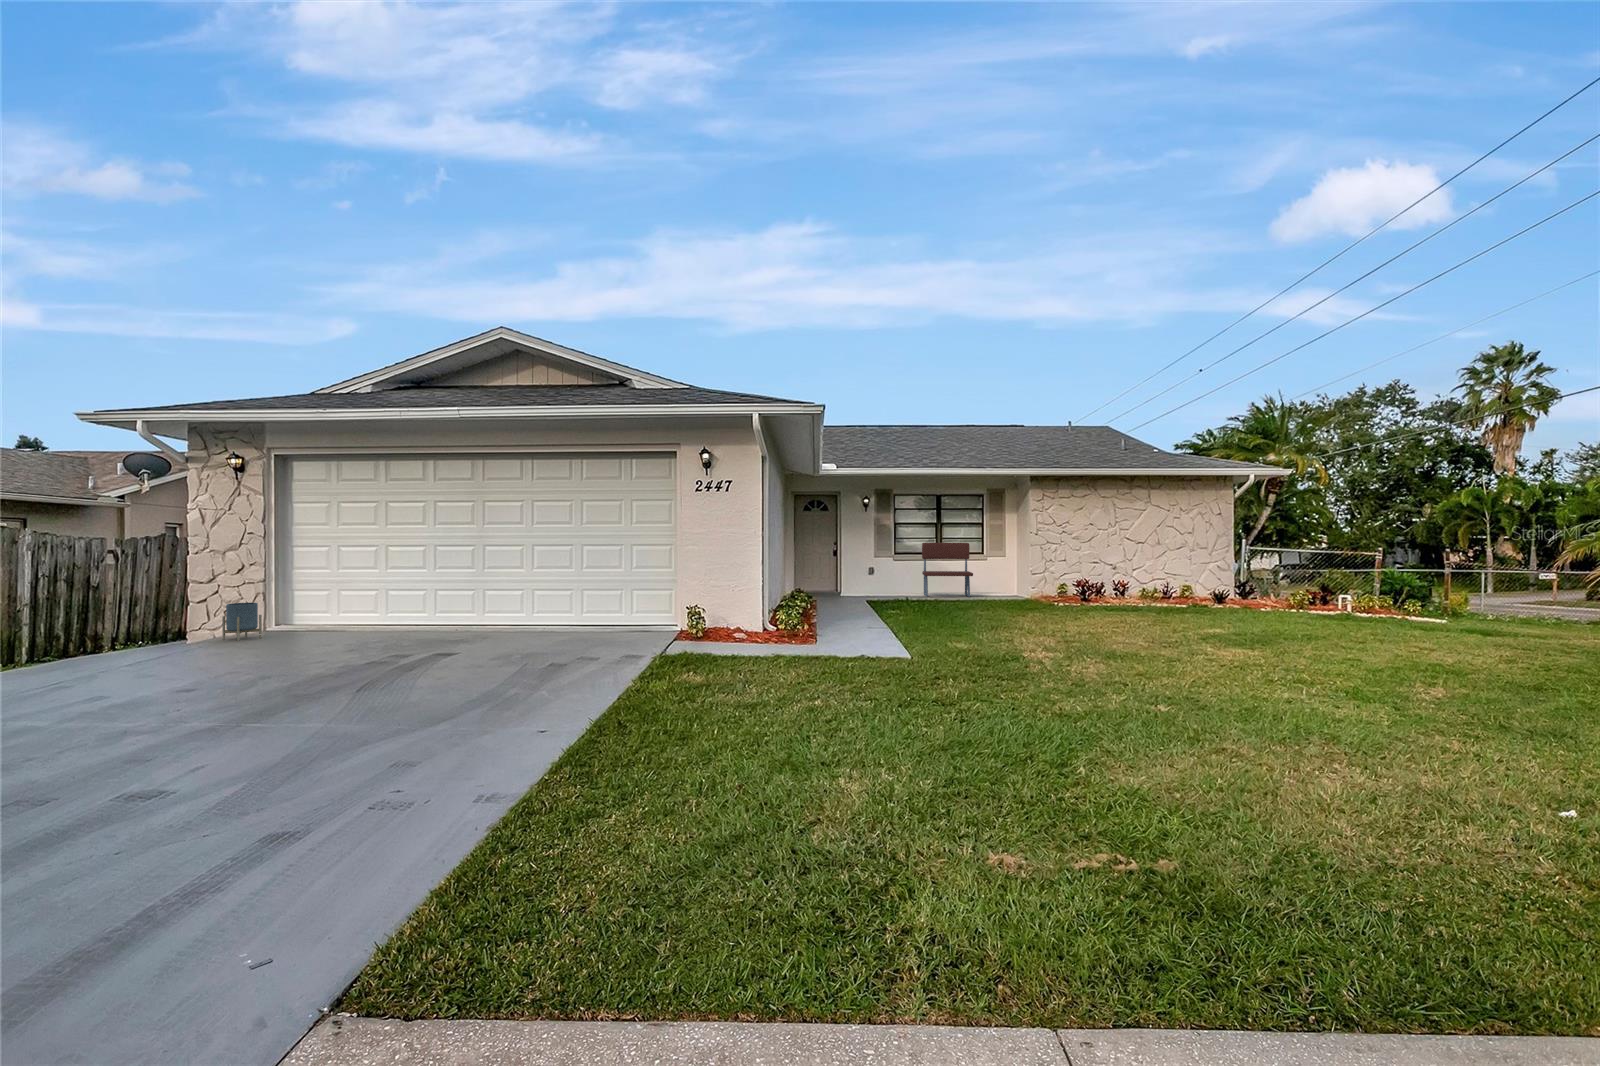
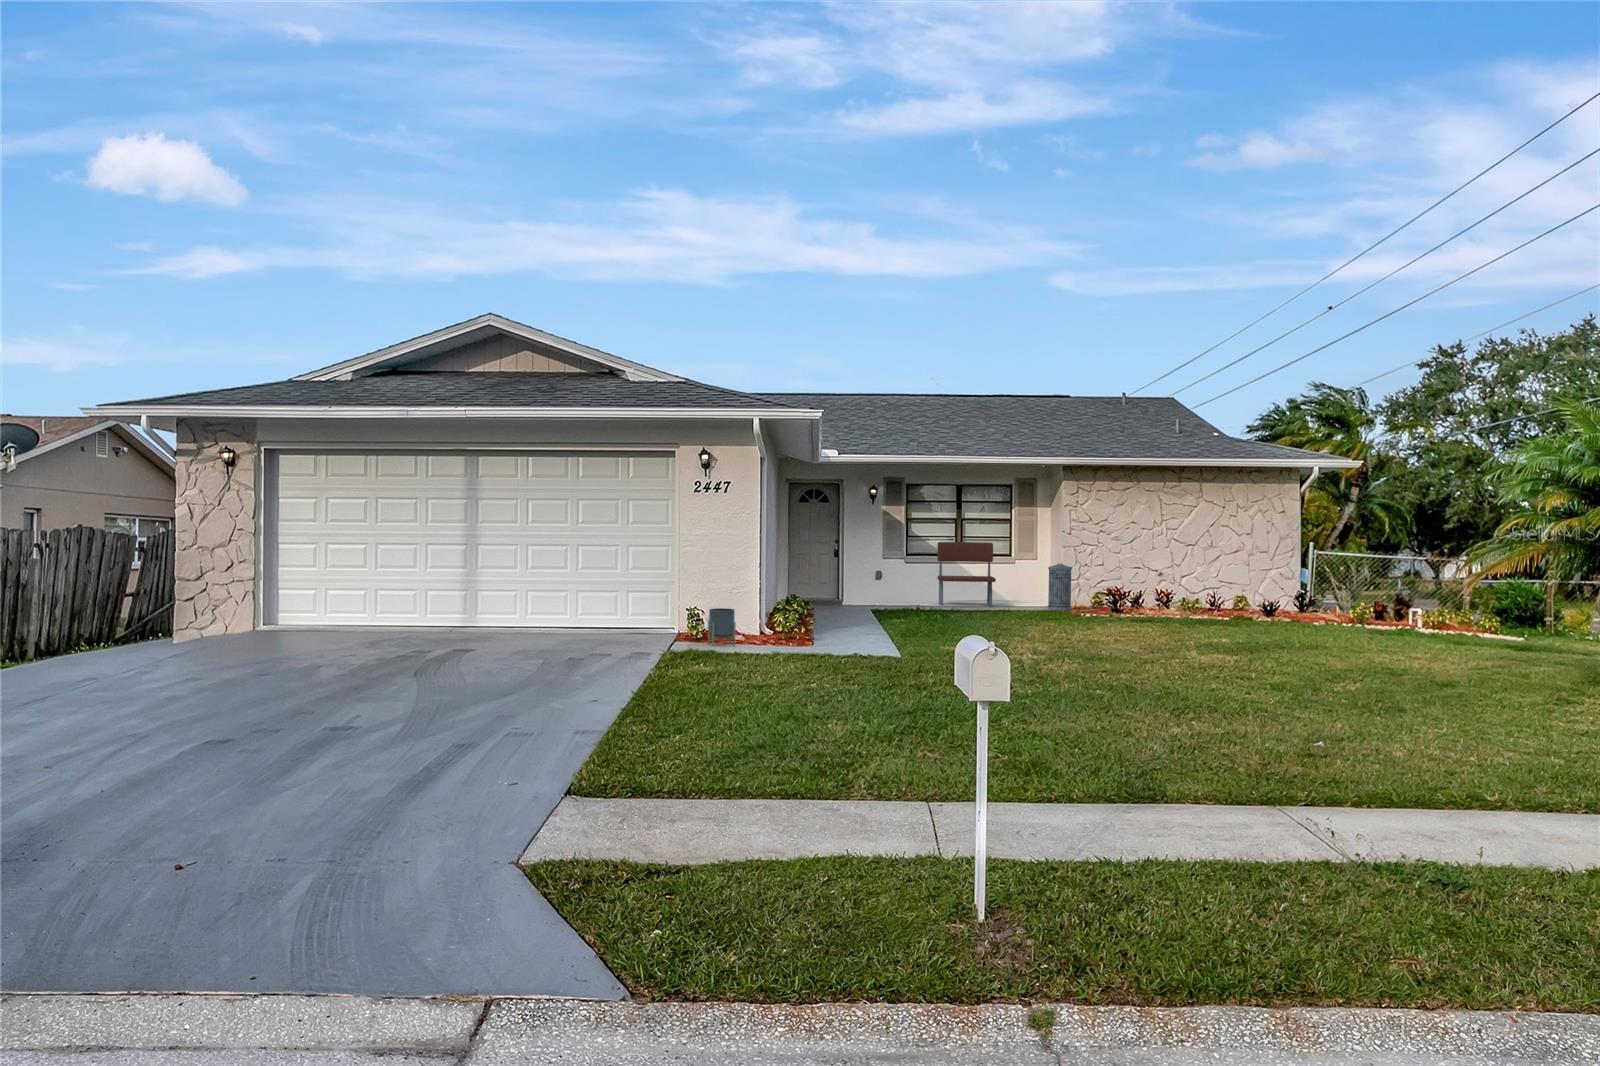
trash can: none [1018,559,1039,600] -> present [1047,563,1072,610]
planter: present [222,603,262,641] -> present [708,608,736,646]

